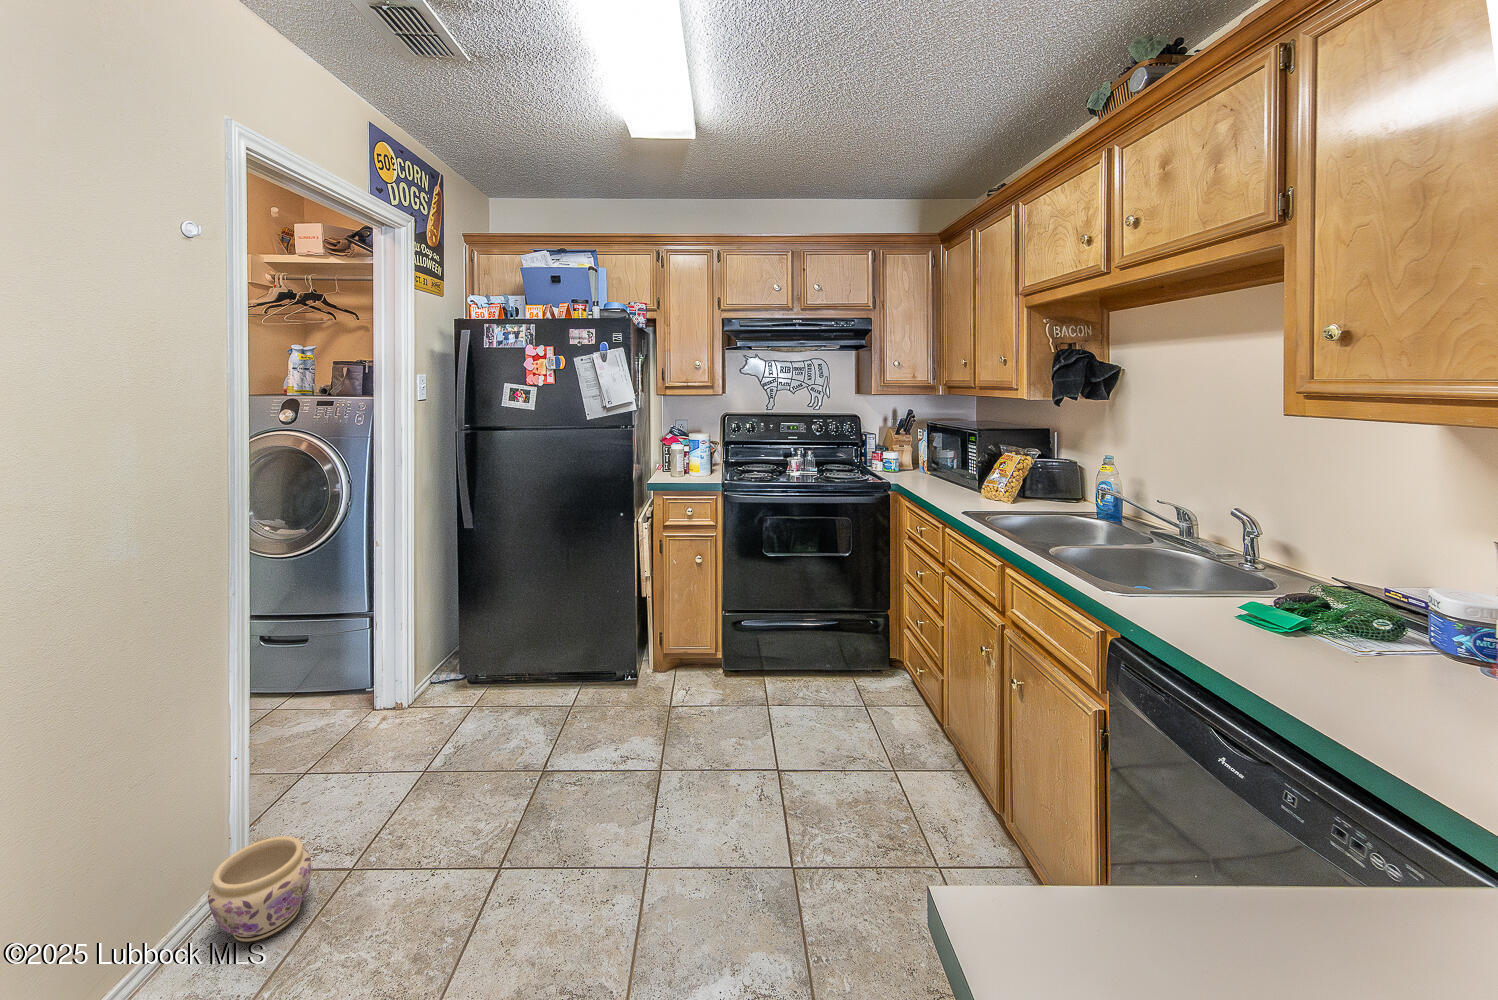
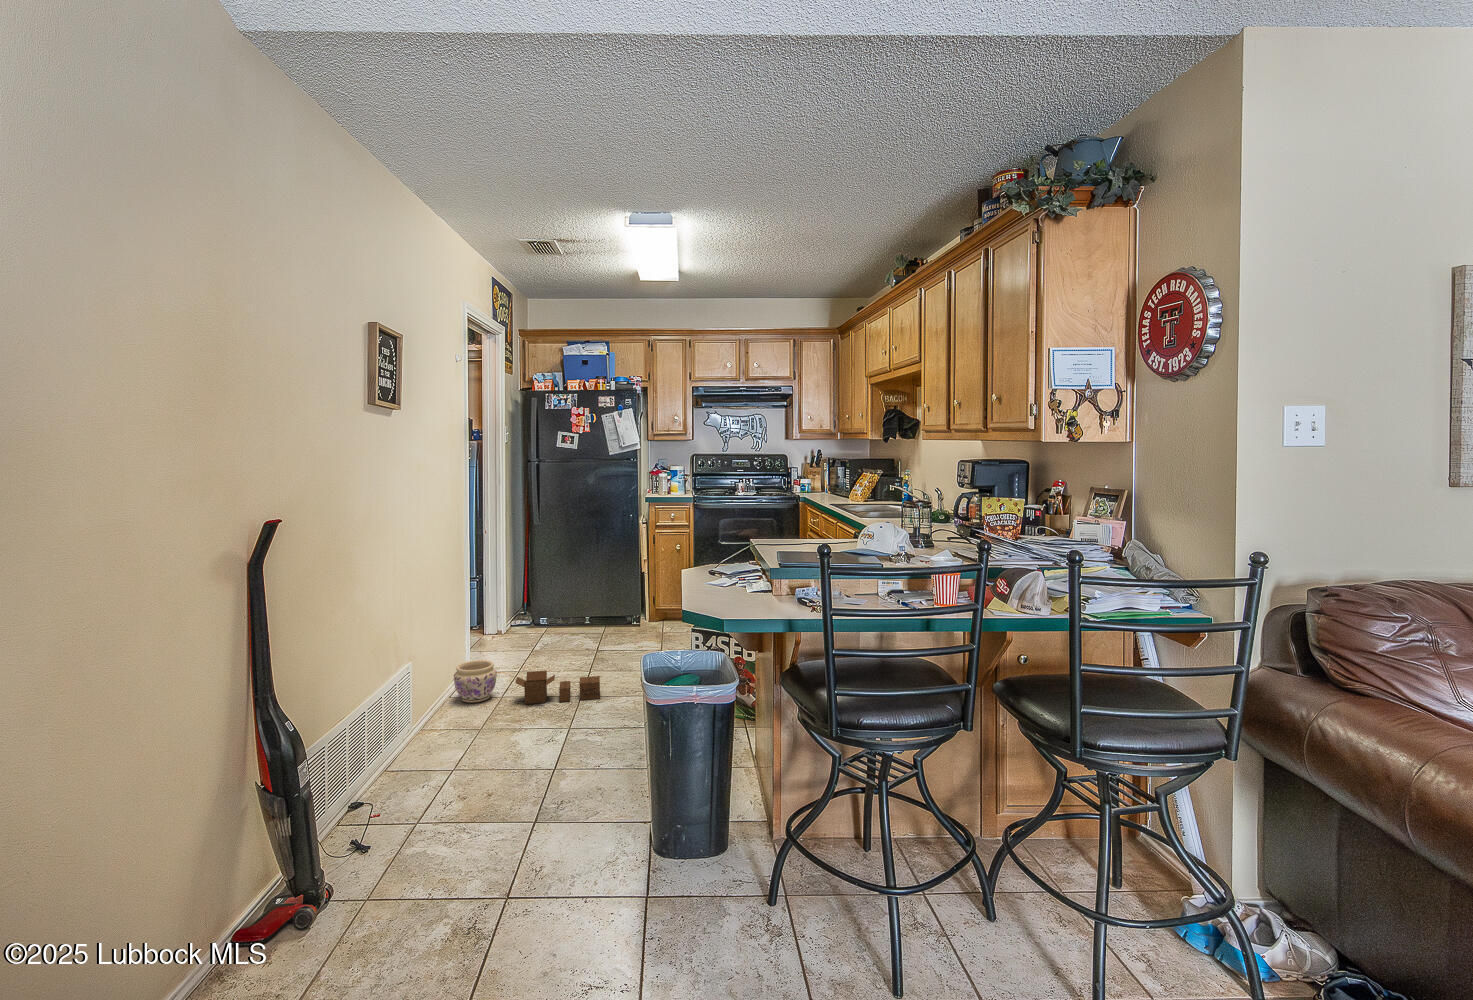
cardboard box: none [323,862,516,953] -> present [515,671,600,704]

